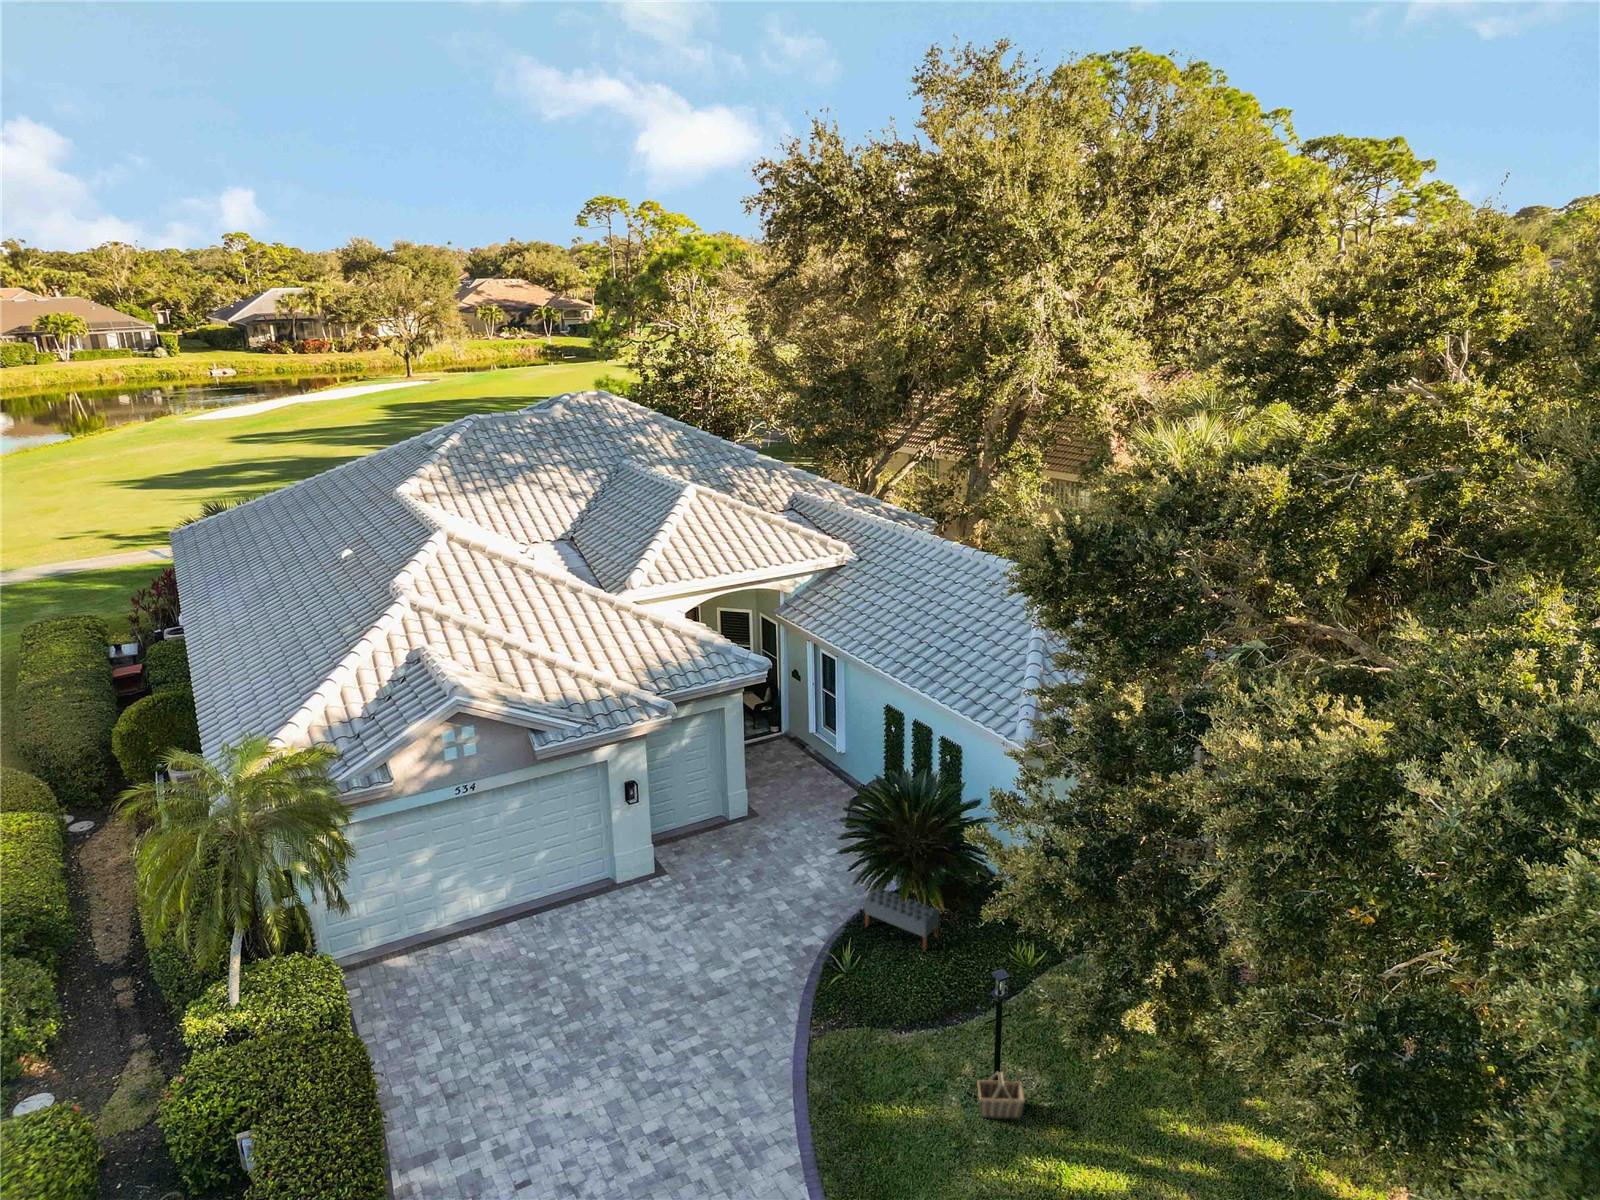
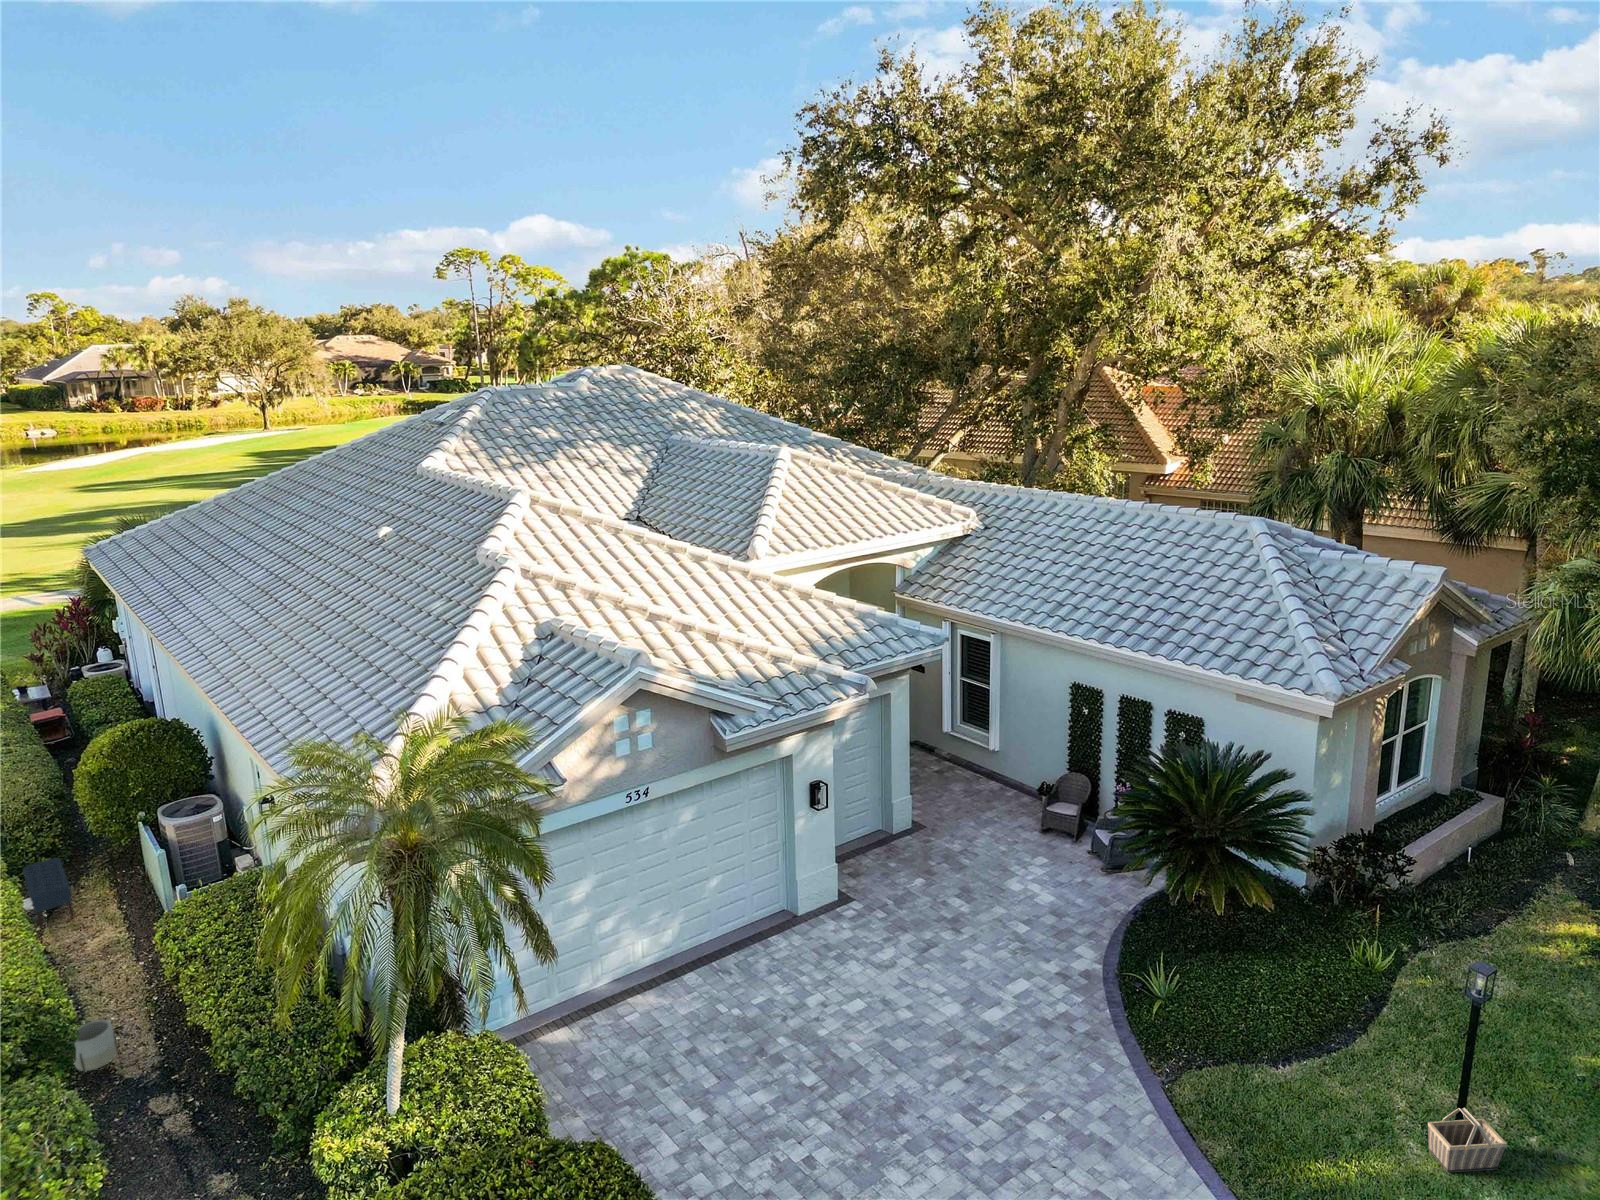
bench: present [864,889,940,951] -> present [23,858,74,928]
planter: none [61,927,99,972] -> present [74,1020,119,1080]

